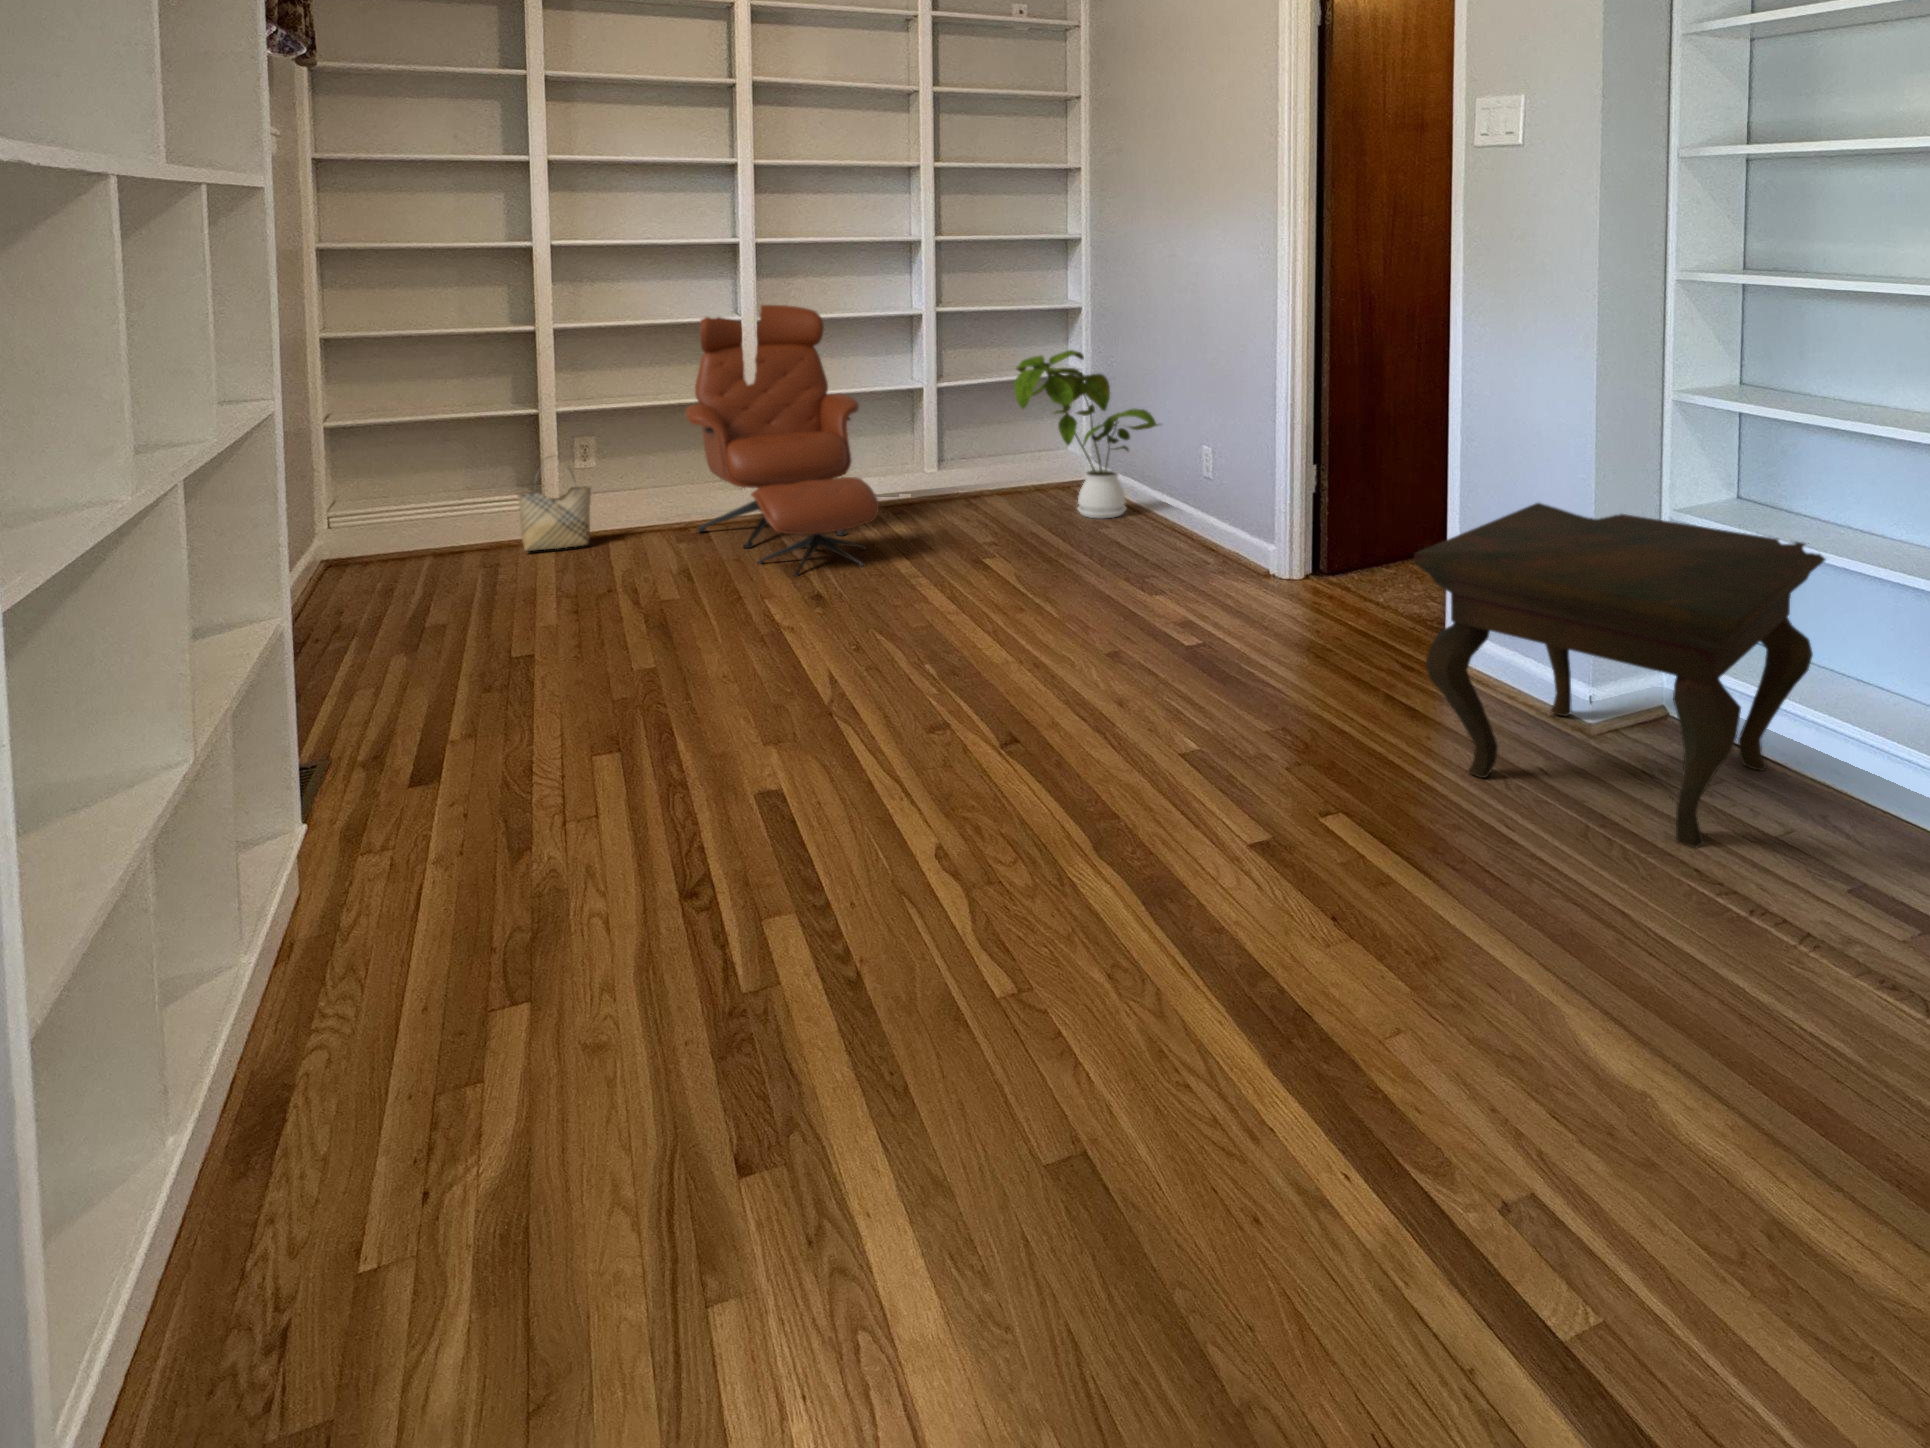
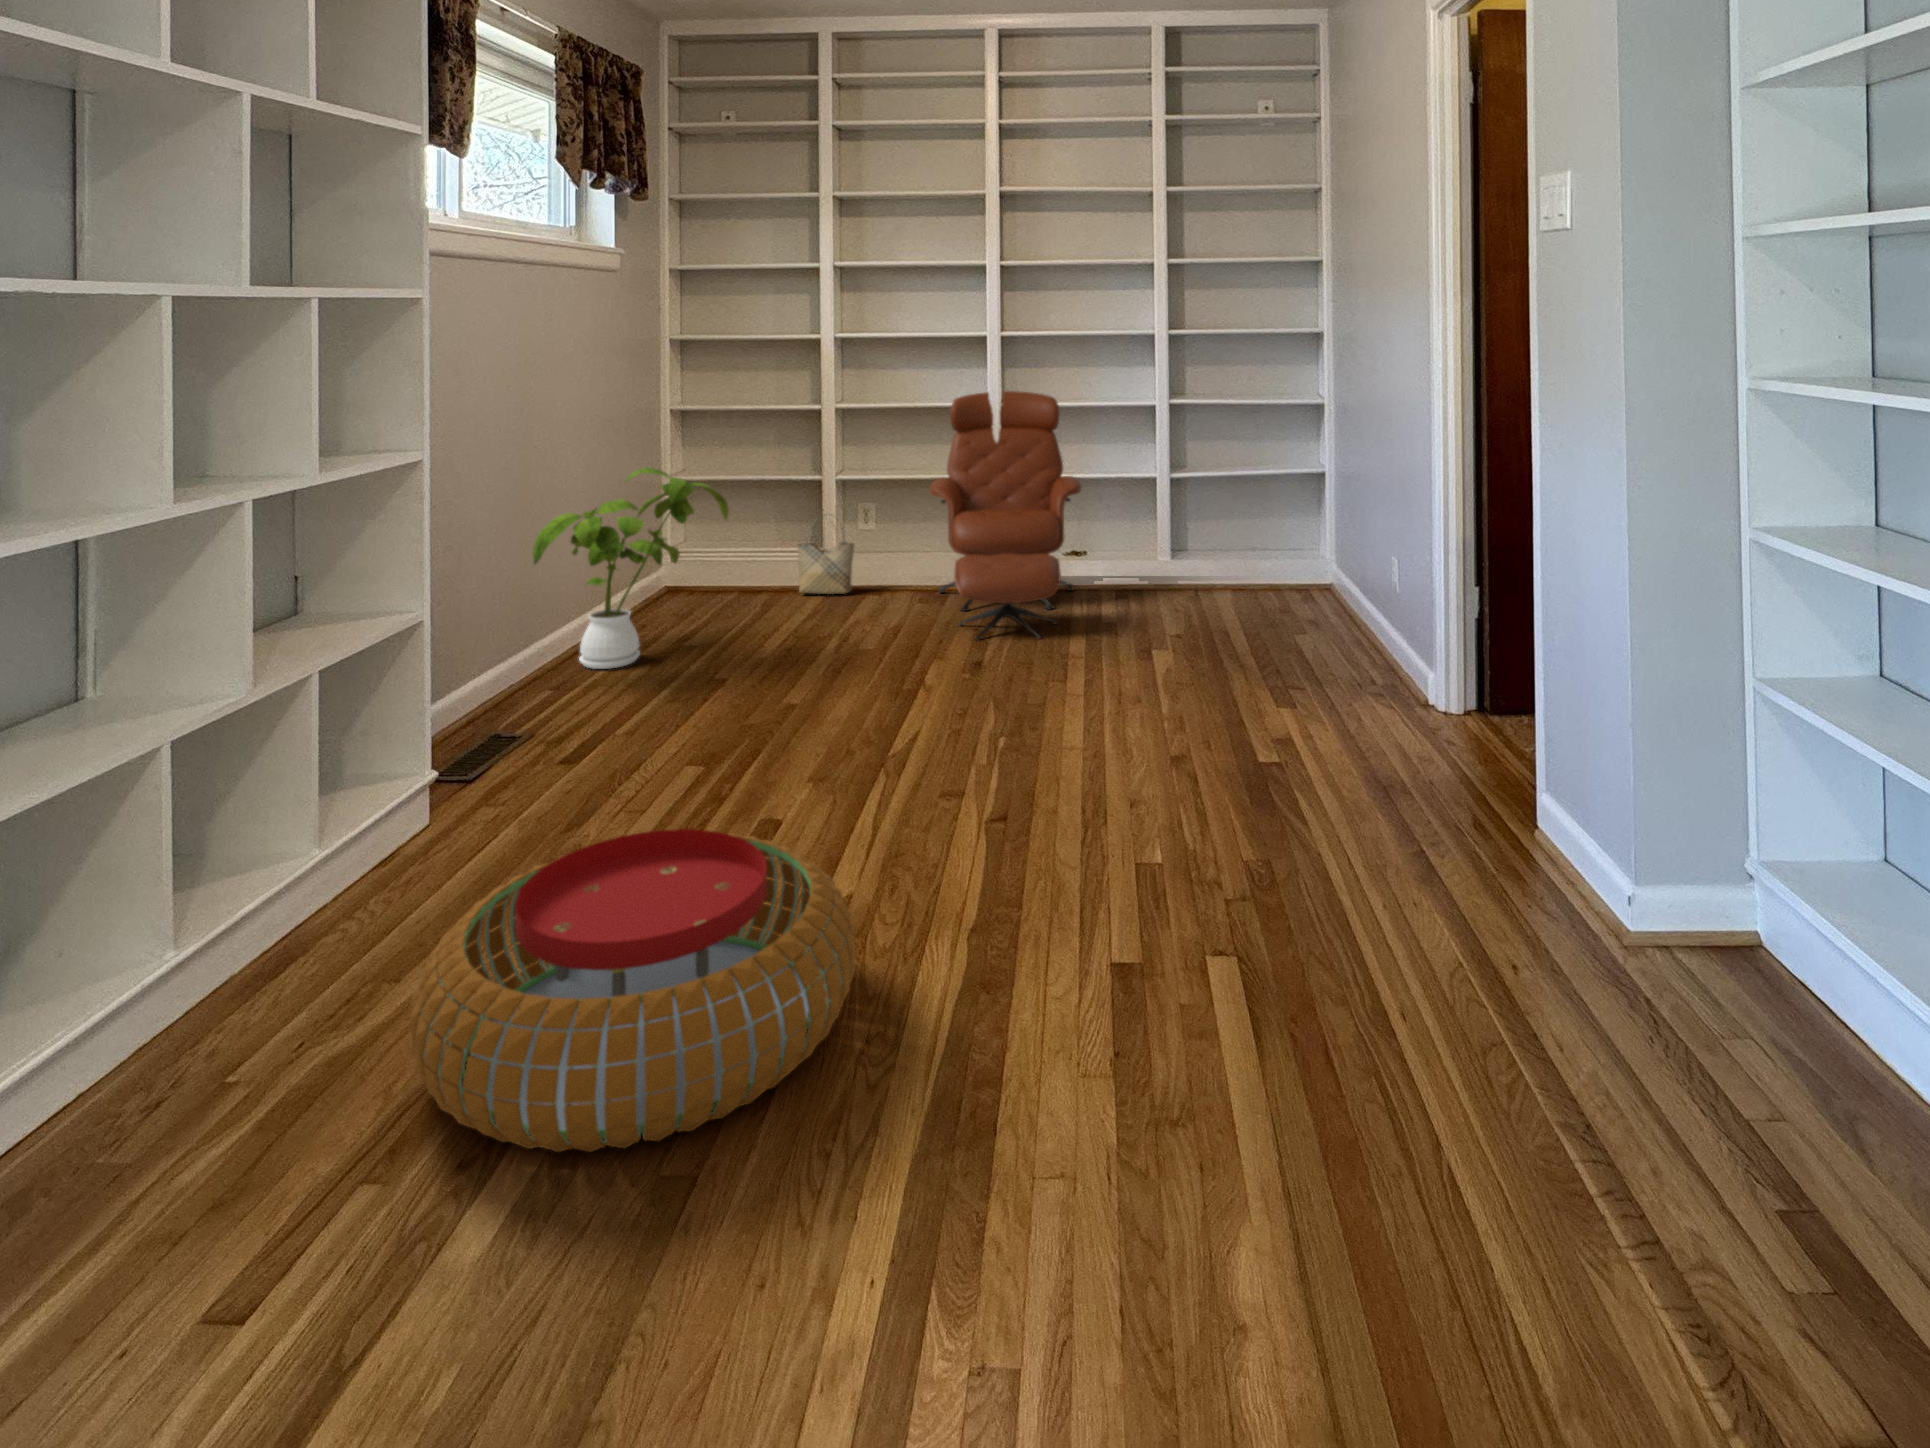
house plant: present [1014,350,1159,518] -> present [533,467,729,669]
side table: present [1414,503,1826,848] -> none [1351,646,1915,1100]
pouf: none [603,803,1101,1194] -> present [410,829,855,1152]

